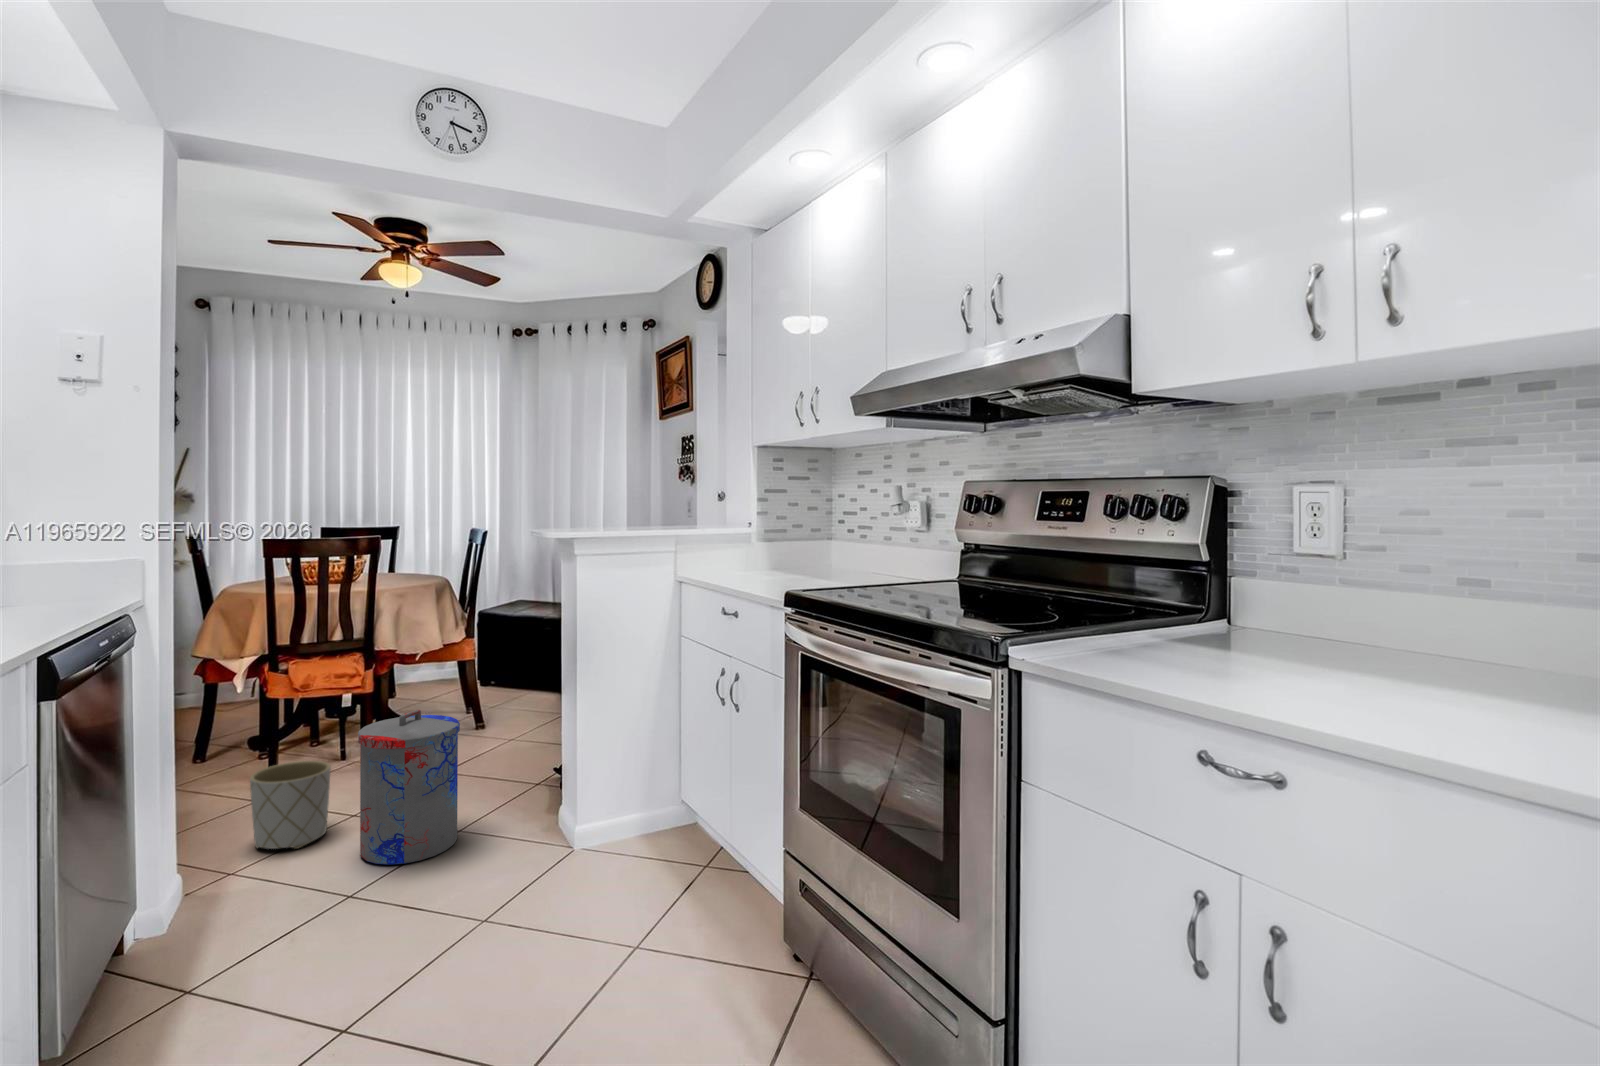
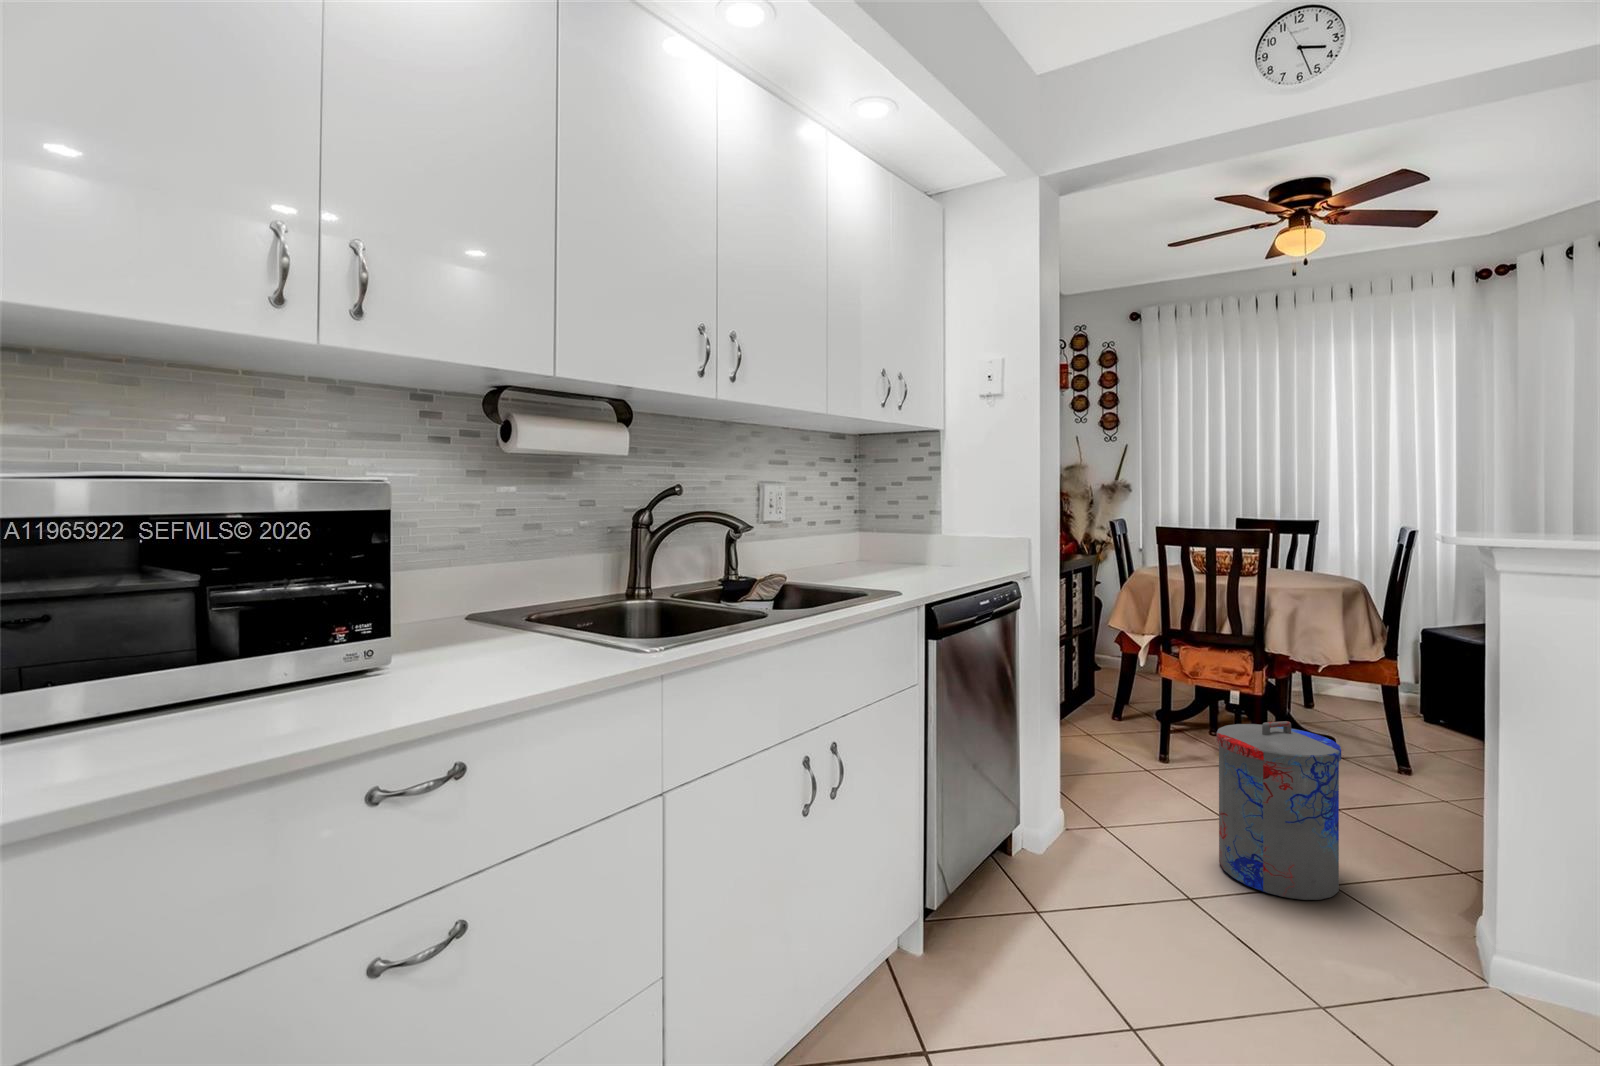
planter: present [250,761,331,849] -> none [1127,742,1199,828]

